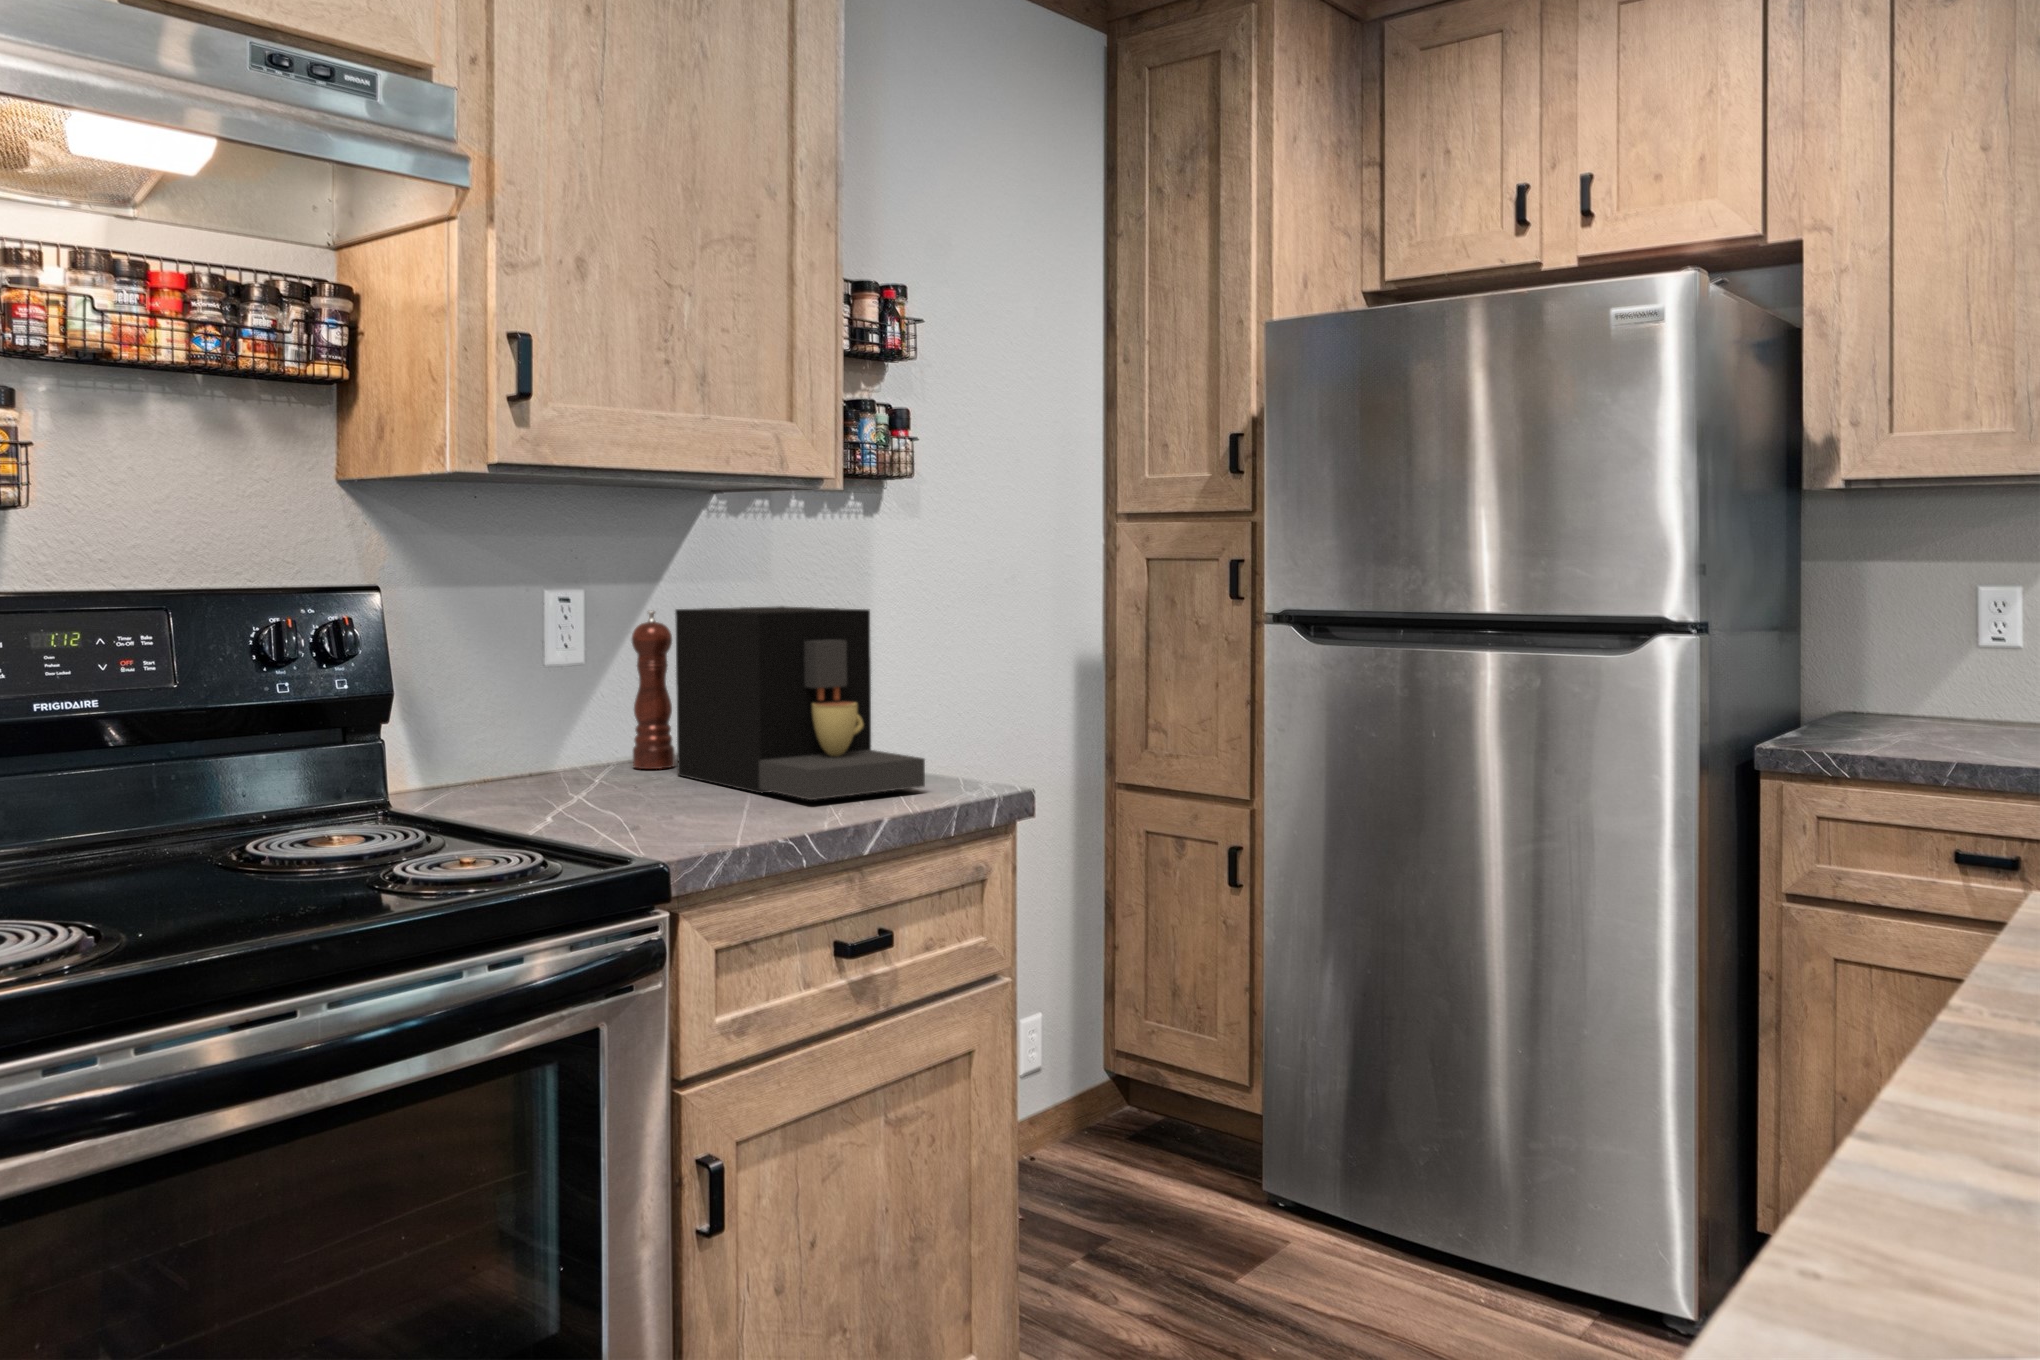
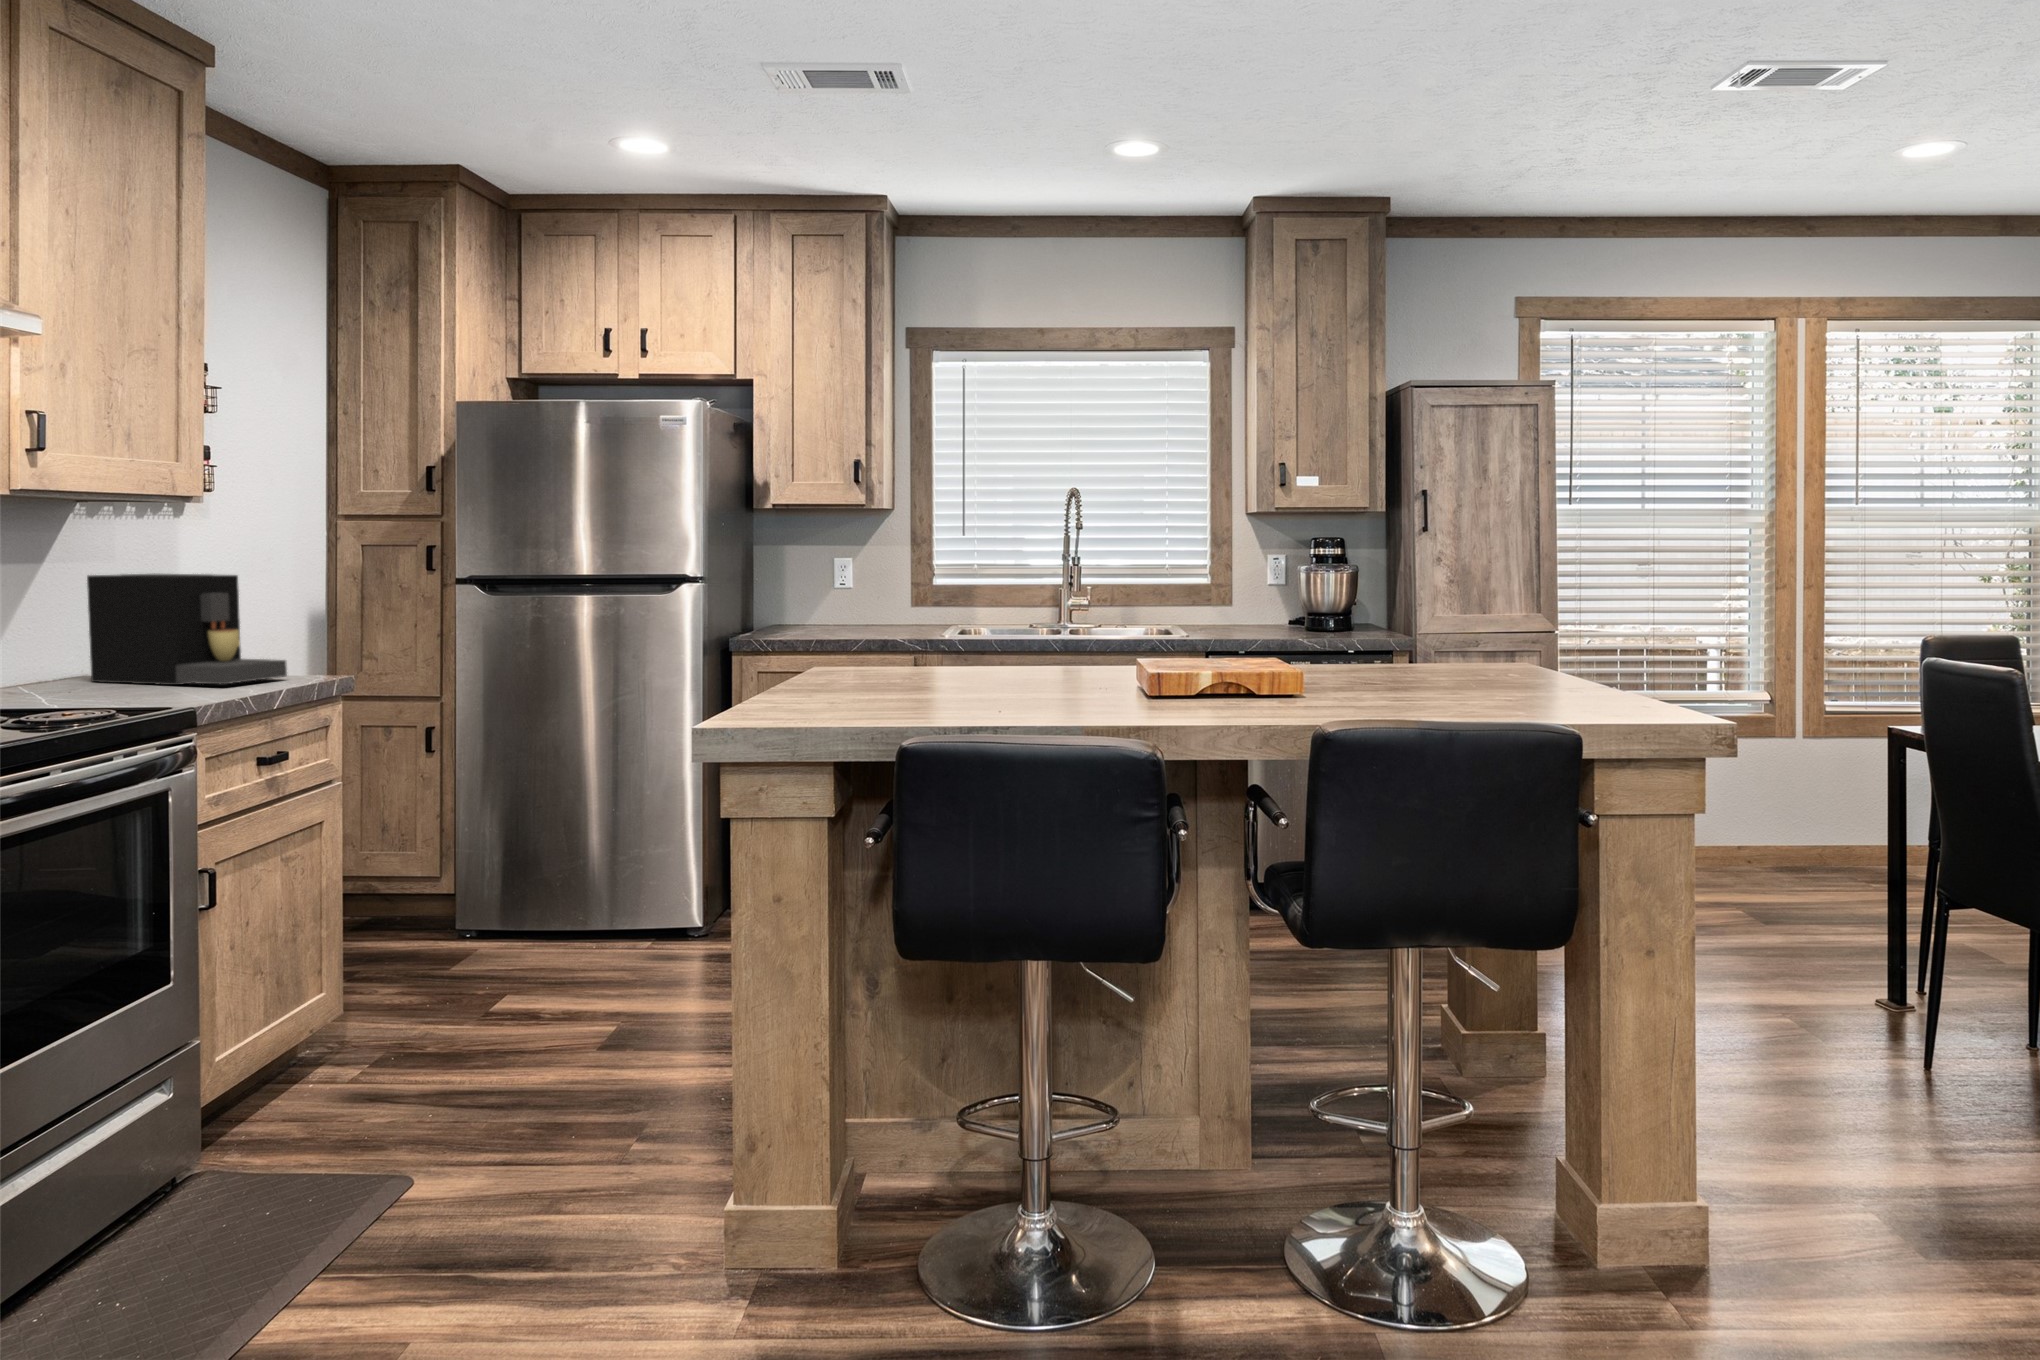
pepper mill: present [632,611,675,769] -> none [40,577,77,680]

